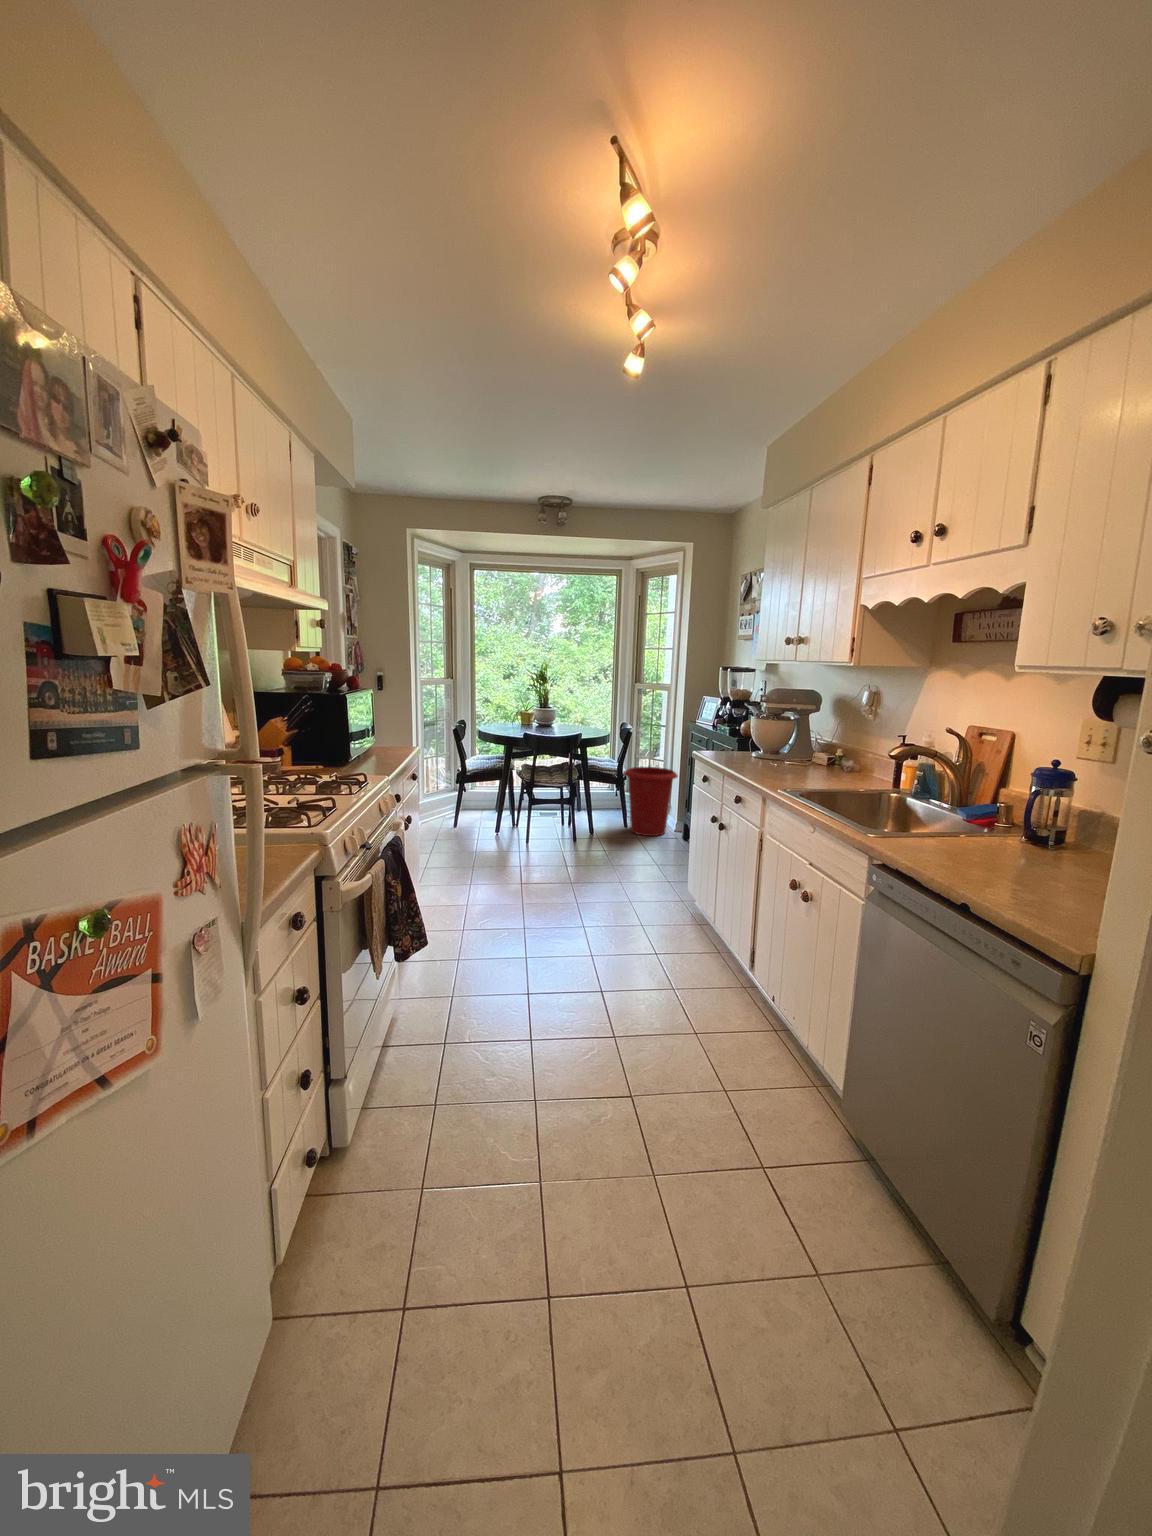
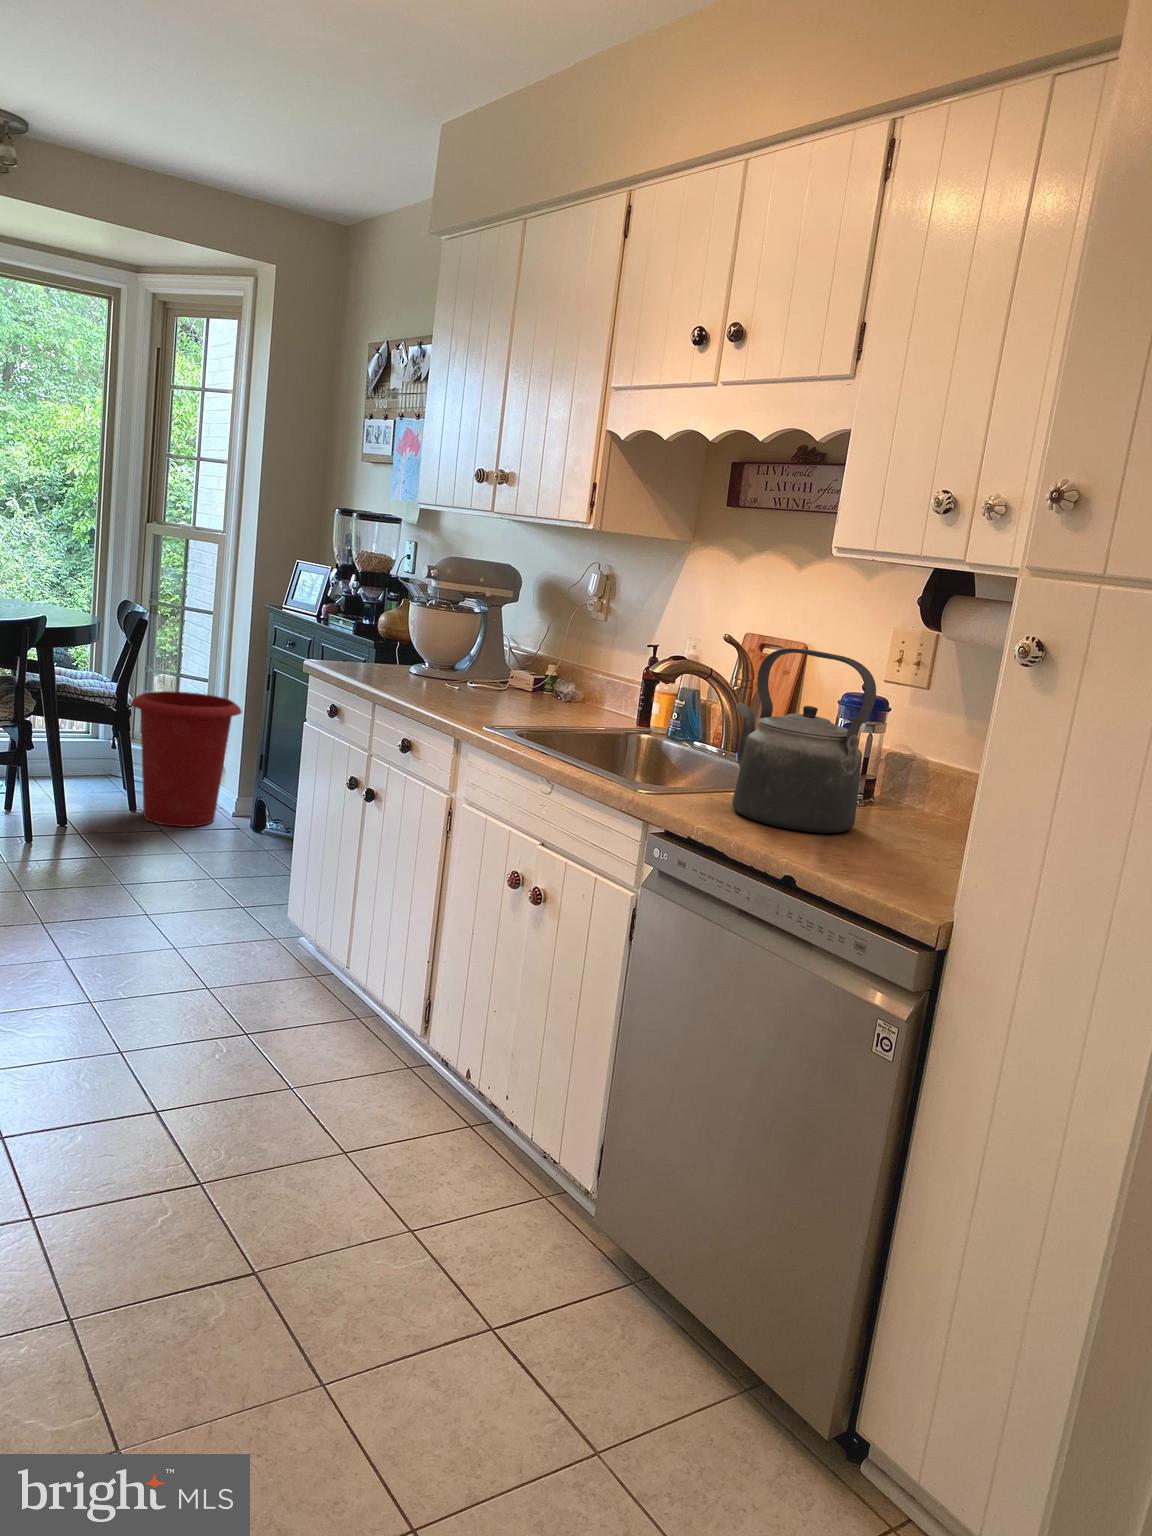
kettle: none [934,740,1047,871] -> present [732,648,876,833]

